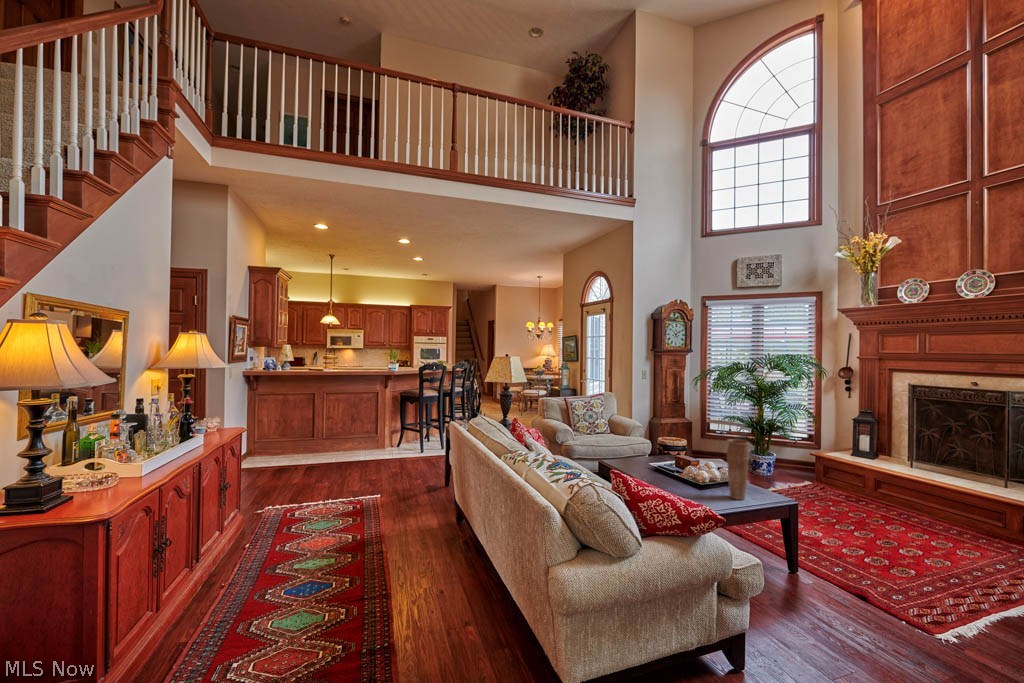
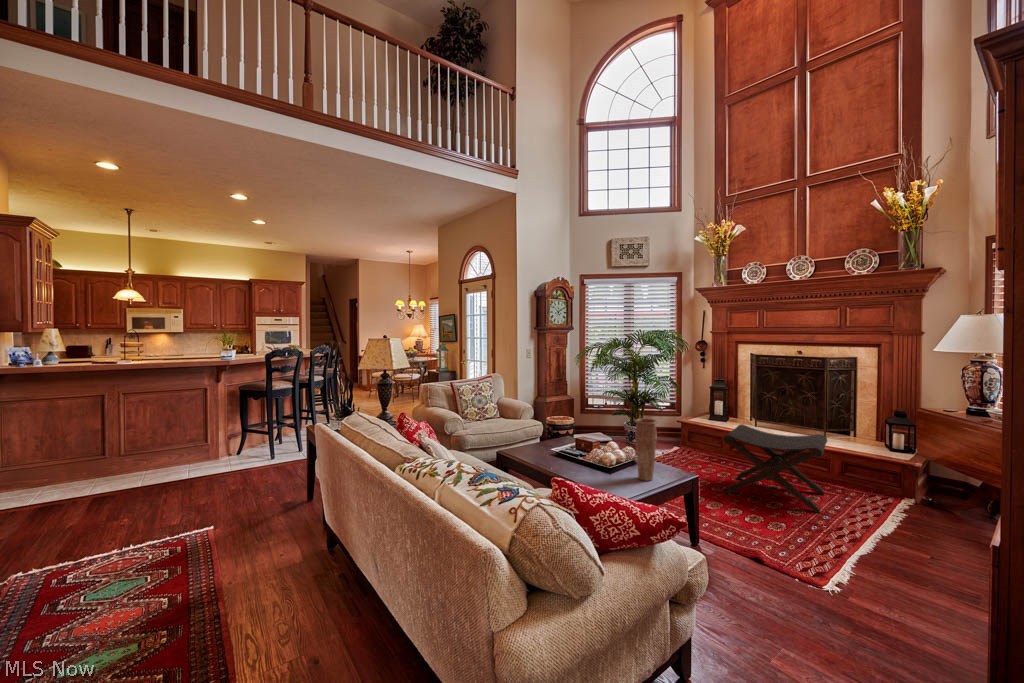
footstool: none [849,460,993,568] -> present [723,424,827,513]

